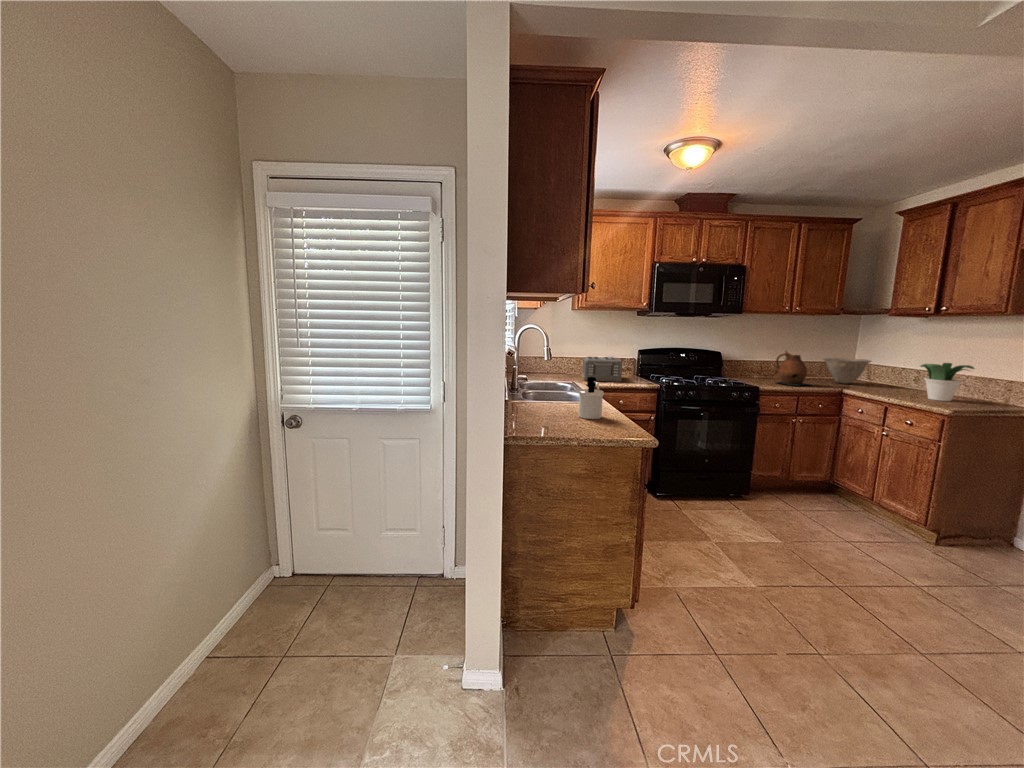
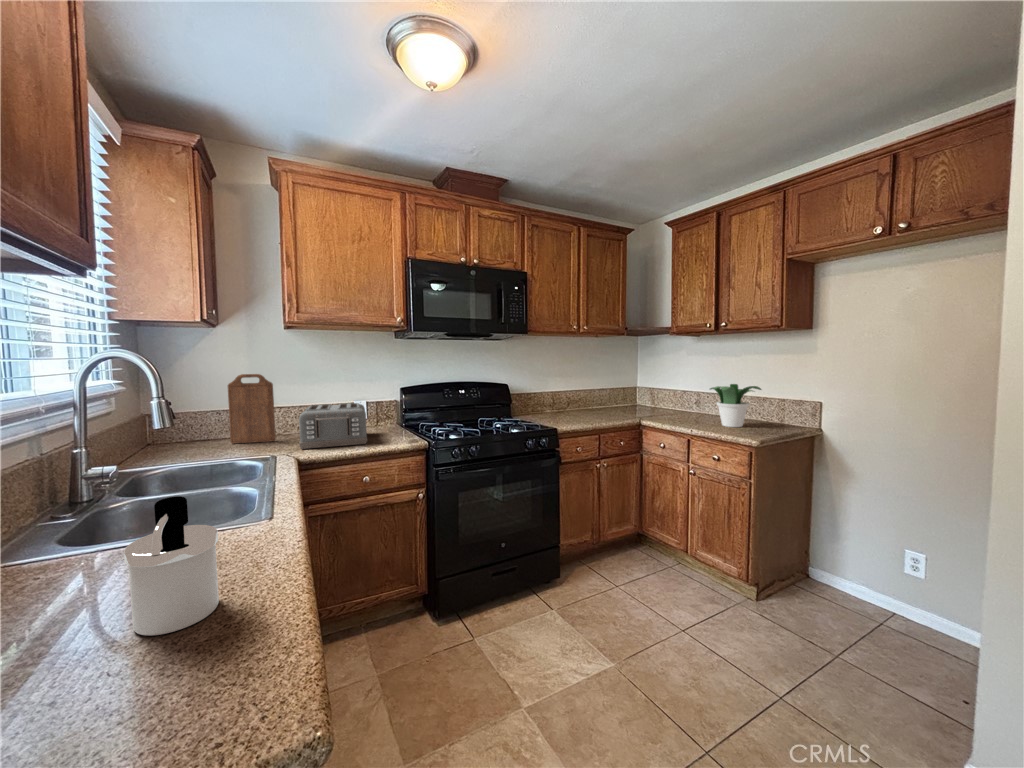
cutting board: none [543,336,567,376] -> present [228,374,276,443]
ceramic pitcher: present [776,350,811,385] -> none [571,378,612,422]
bowl: present [823,357,871,384] -> none [614,383,660,412]

